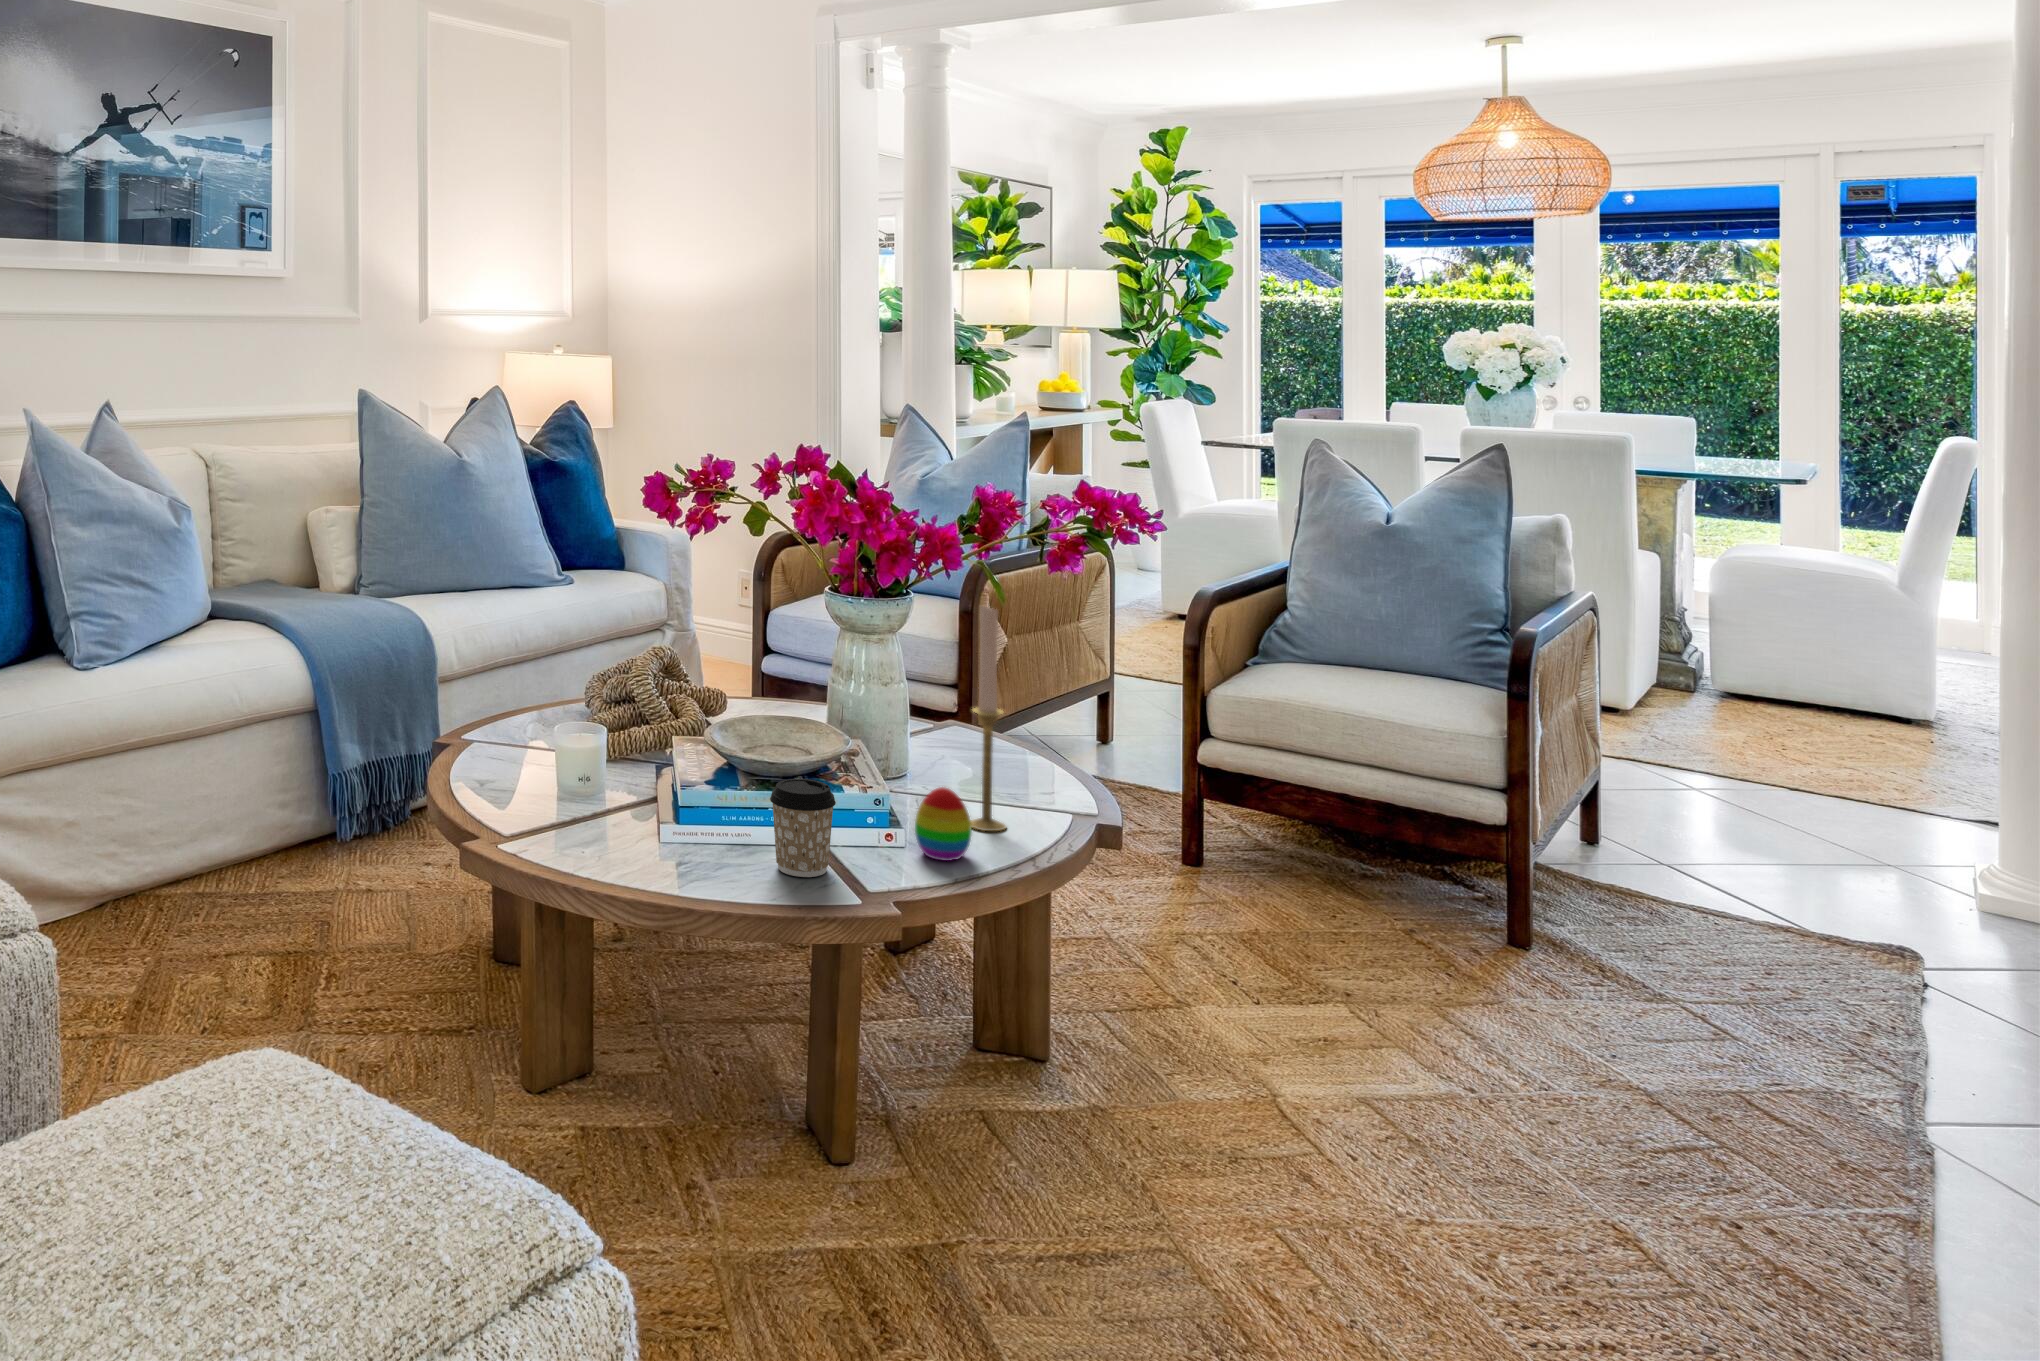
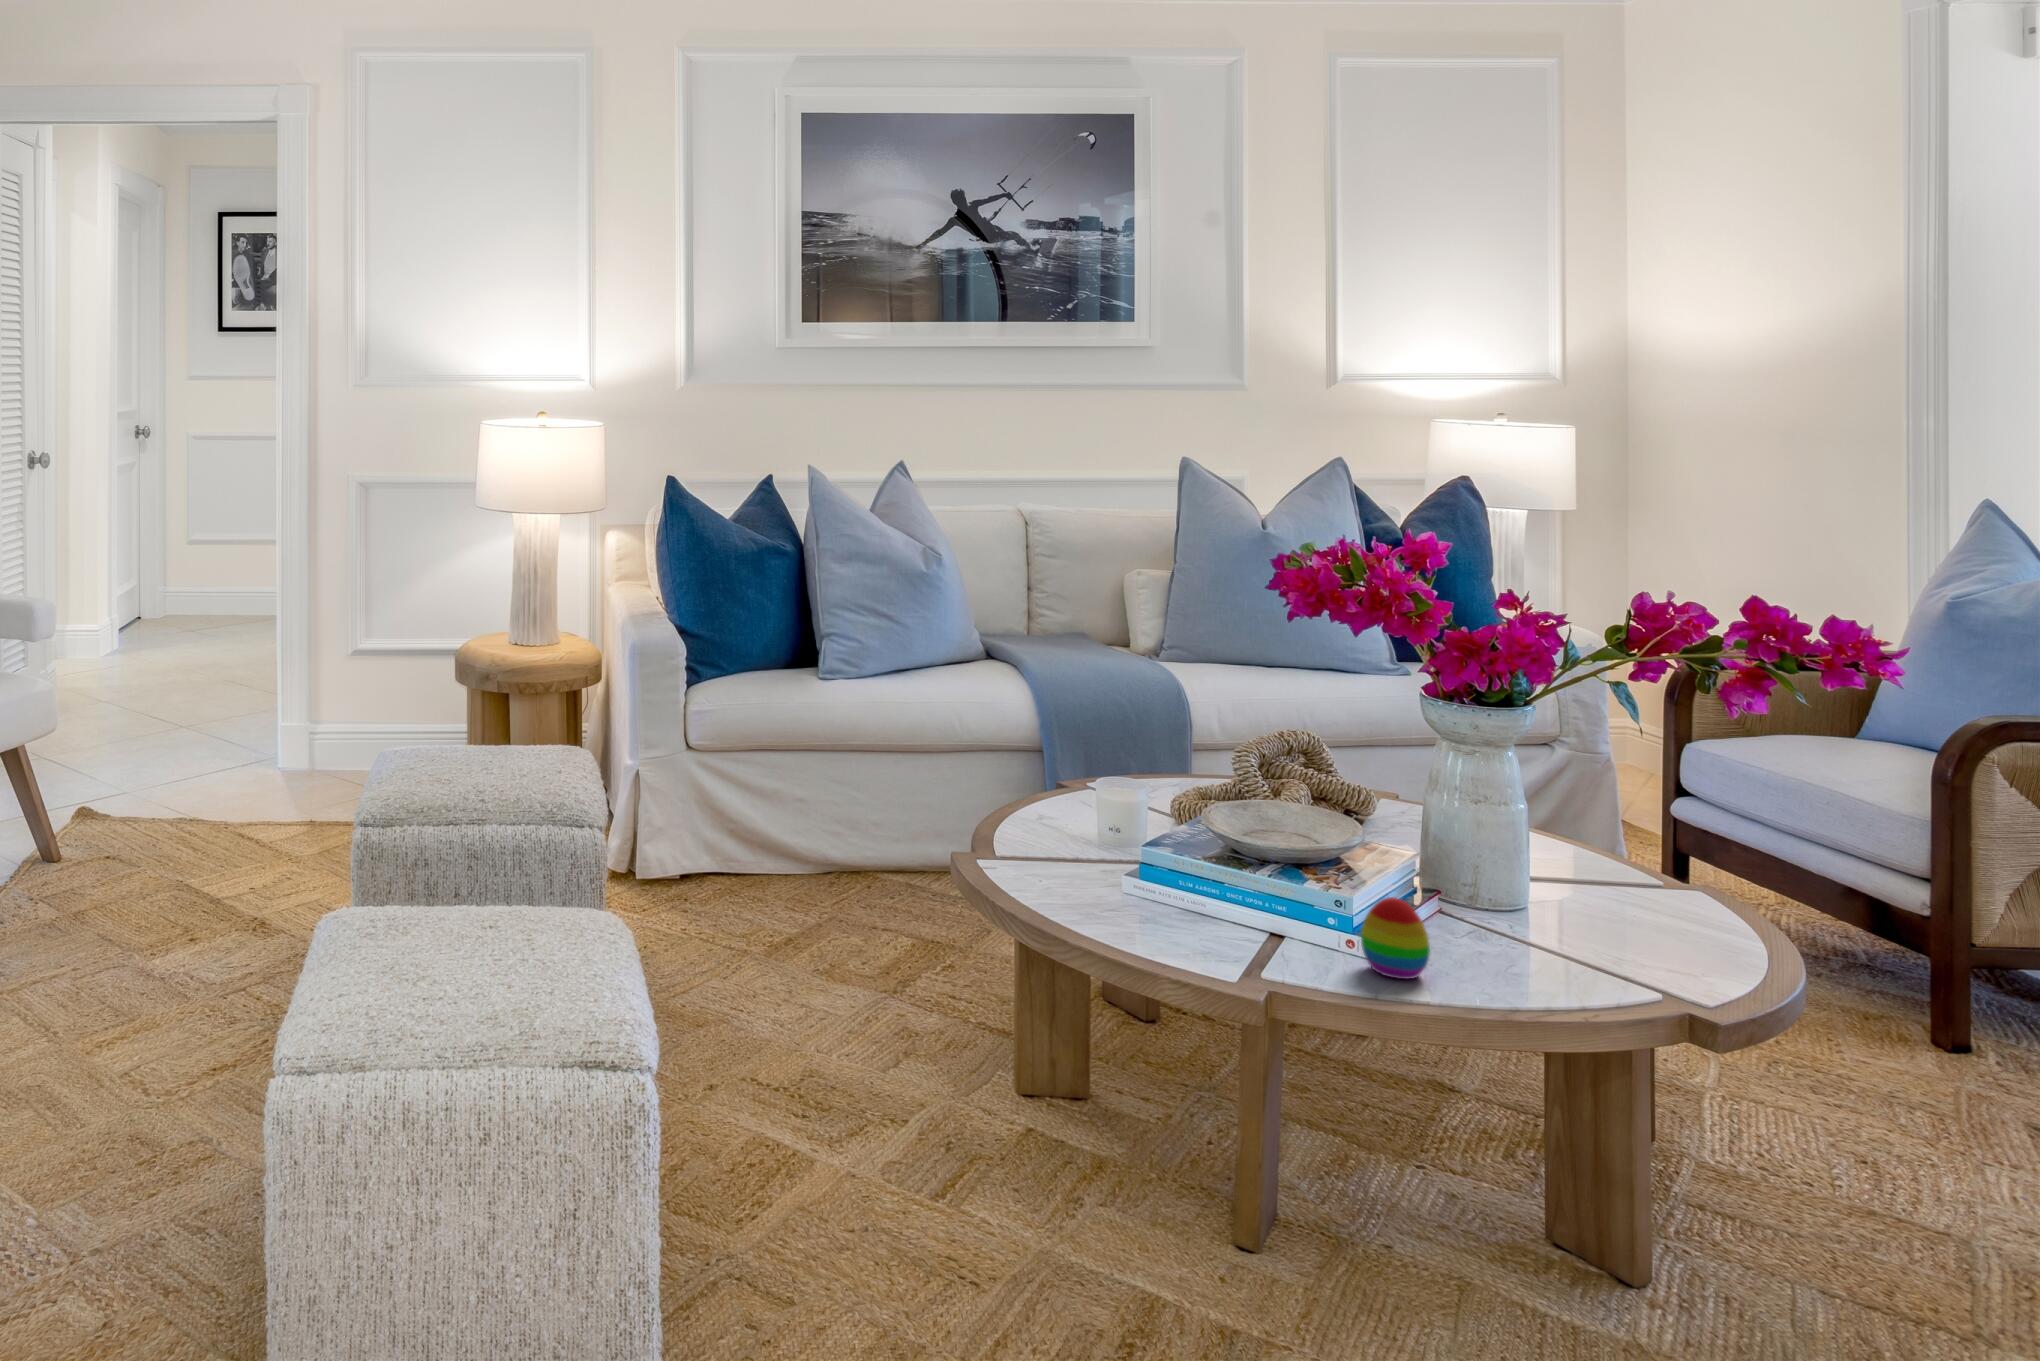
candlestick: present [971,606,1006,831] -> none [1483,709,1535,974]
coffee cup: present [770,779,836,877] -> none [1180,850,1251,950]

